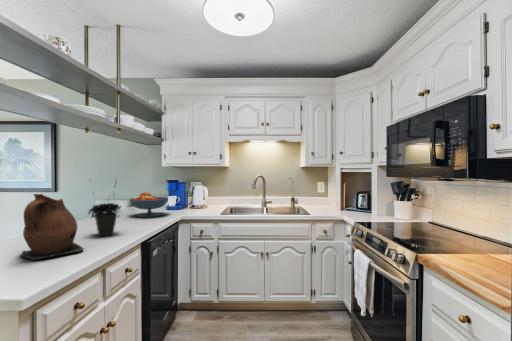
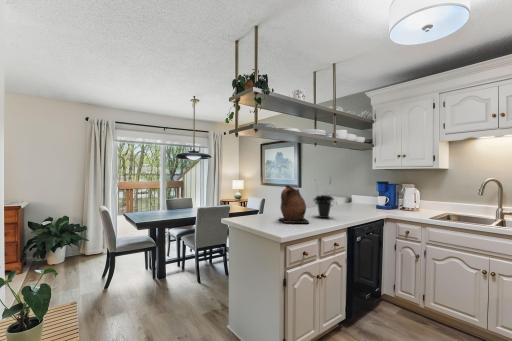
fruit bowl: present [130,192,168,217] -> none [343,190,376,212]

